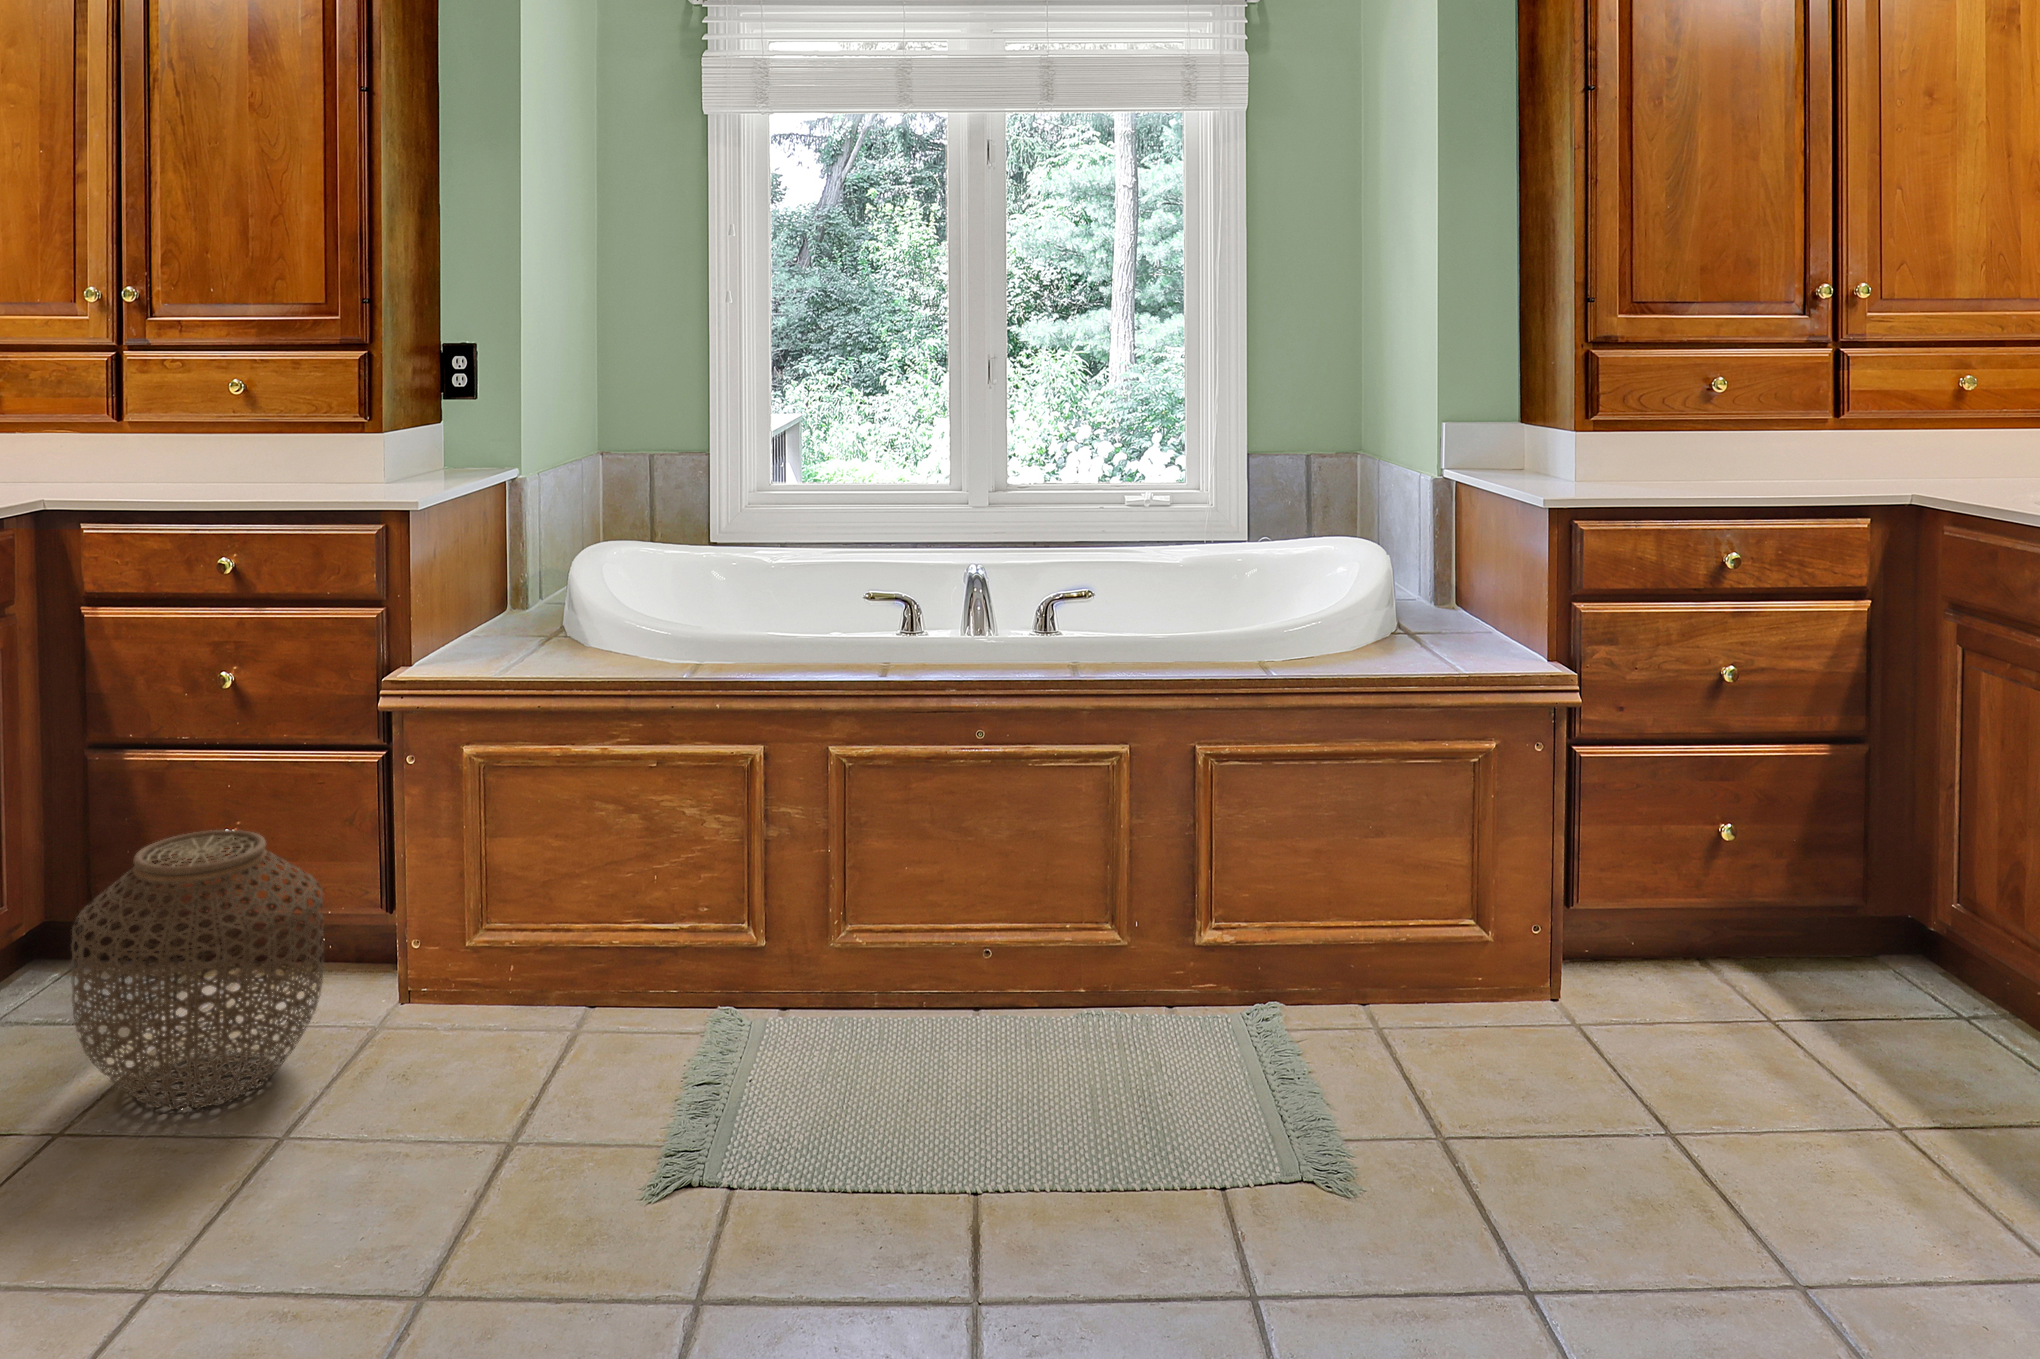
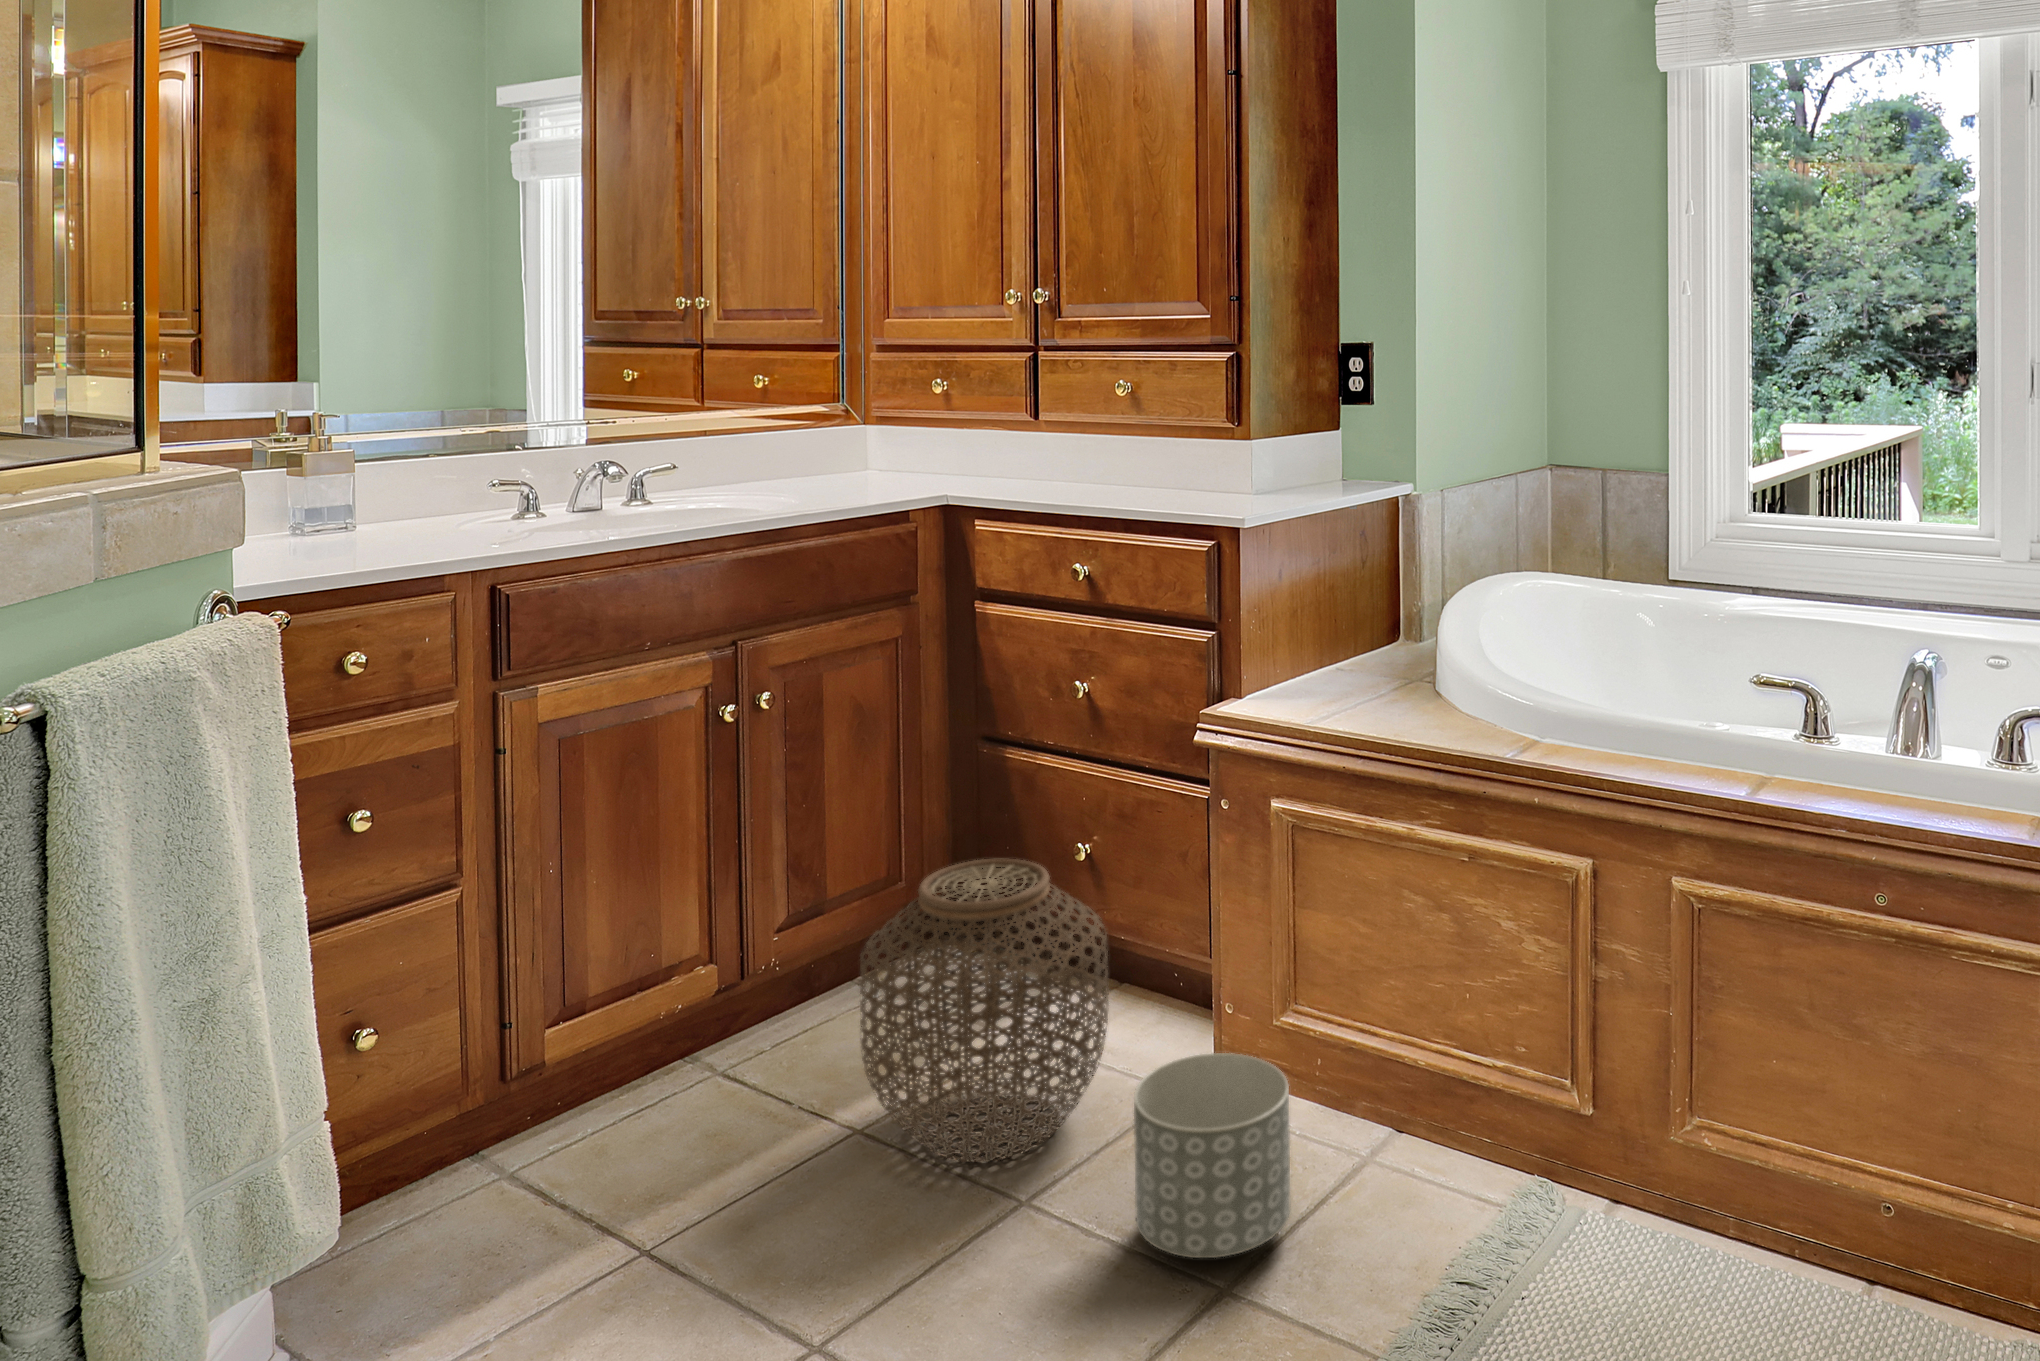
planter: none [409,949,546,1111] -> present [1134,1053,1291,1258]

